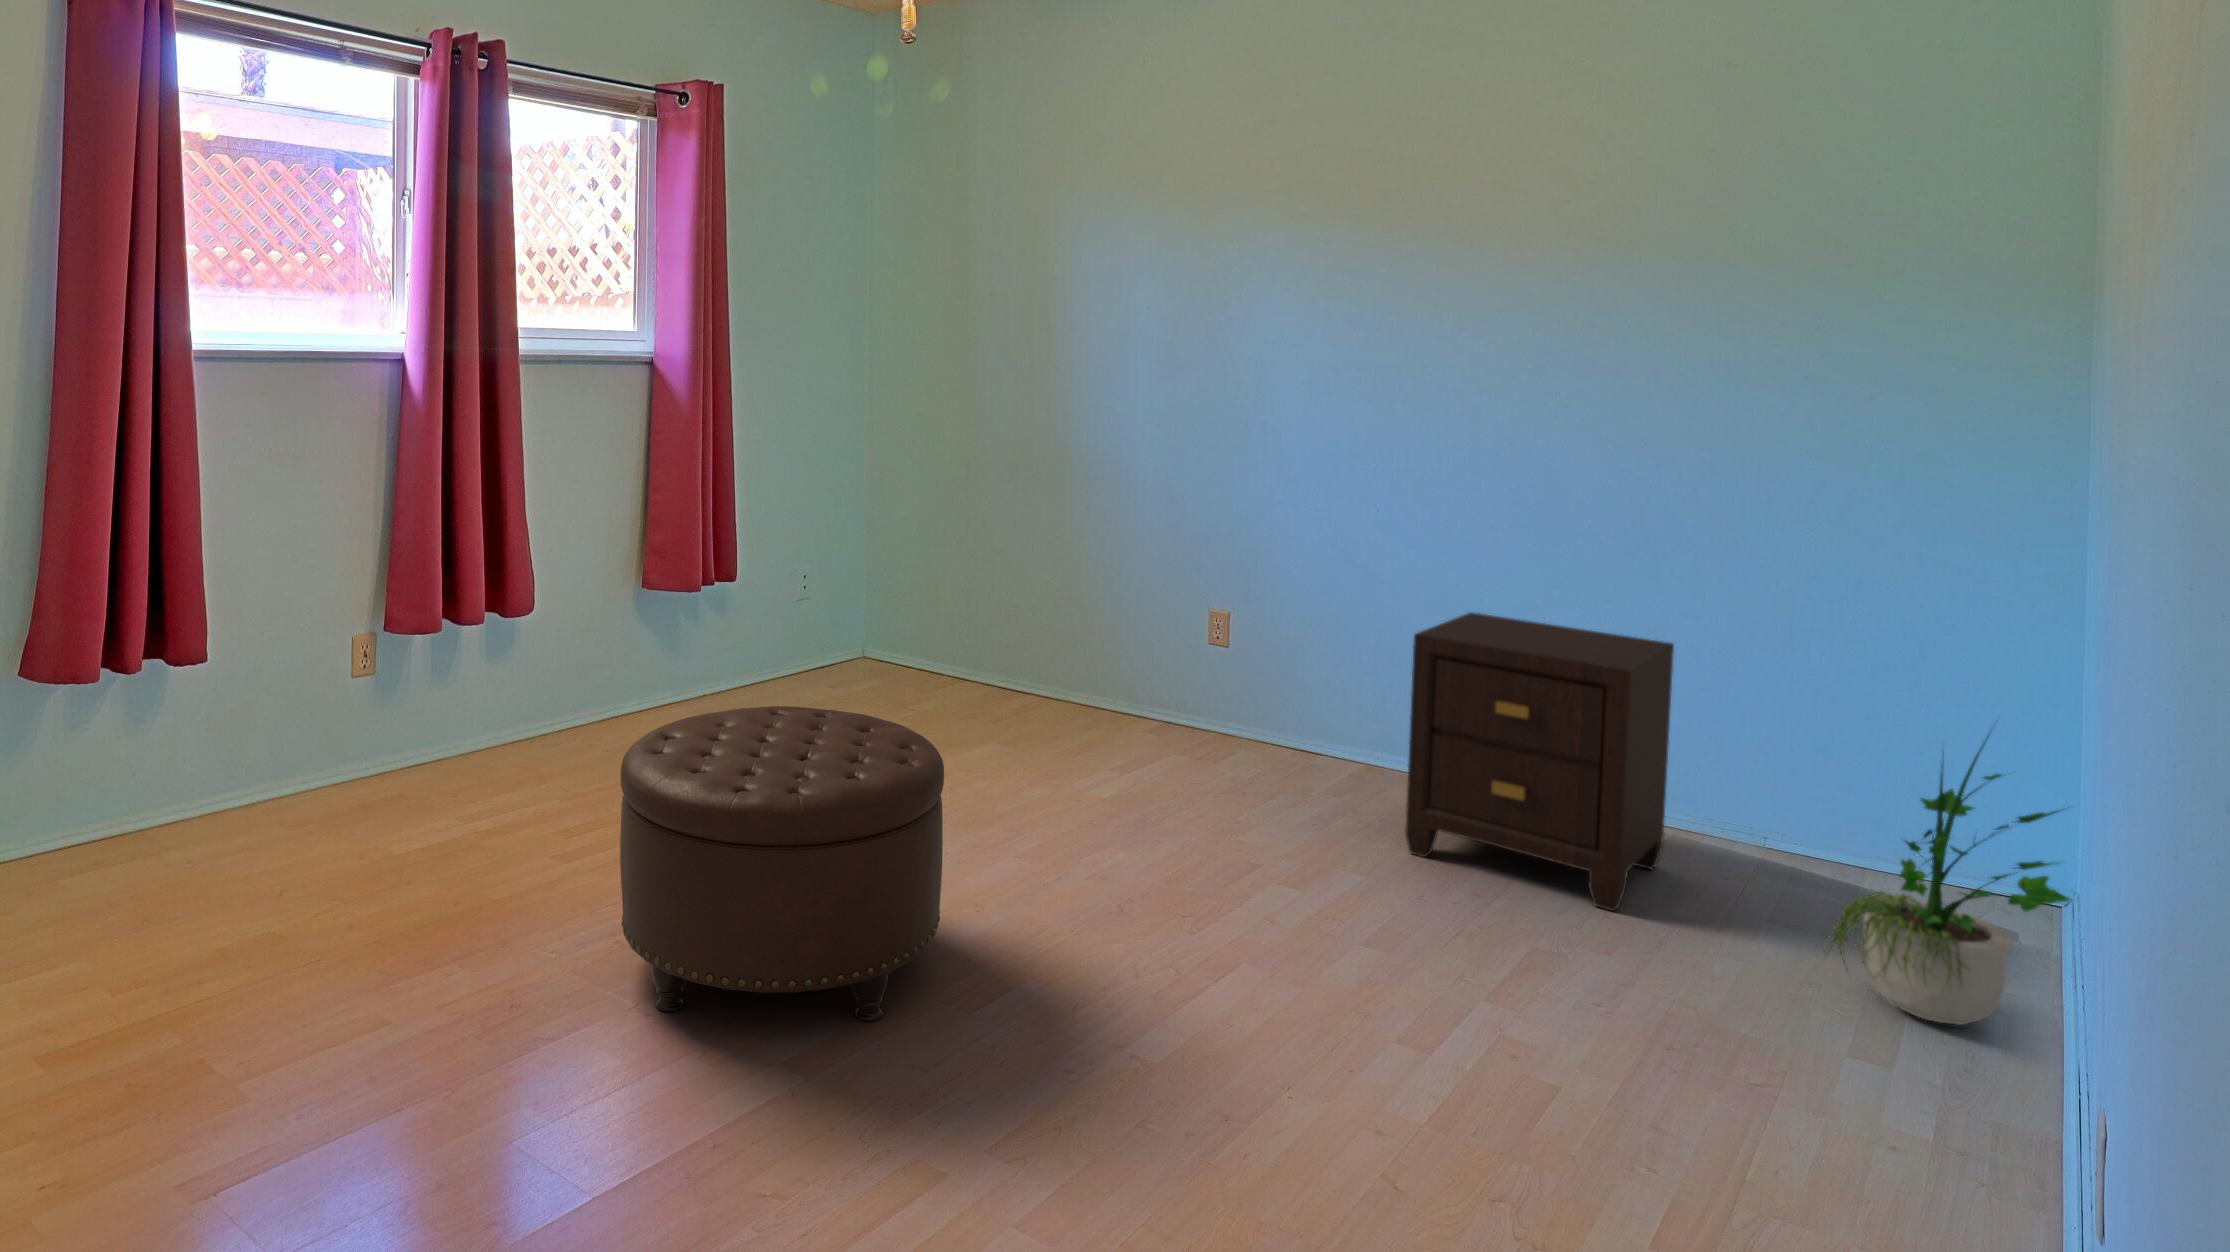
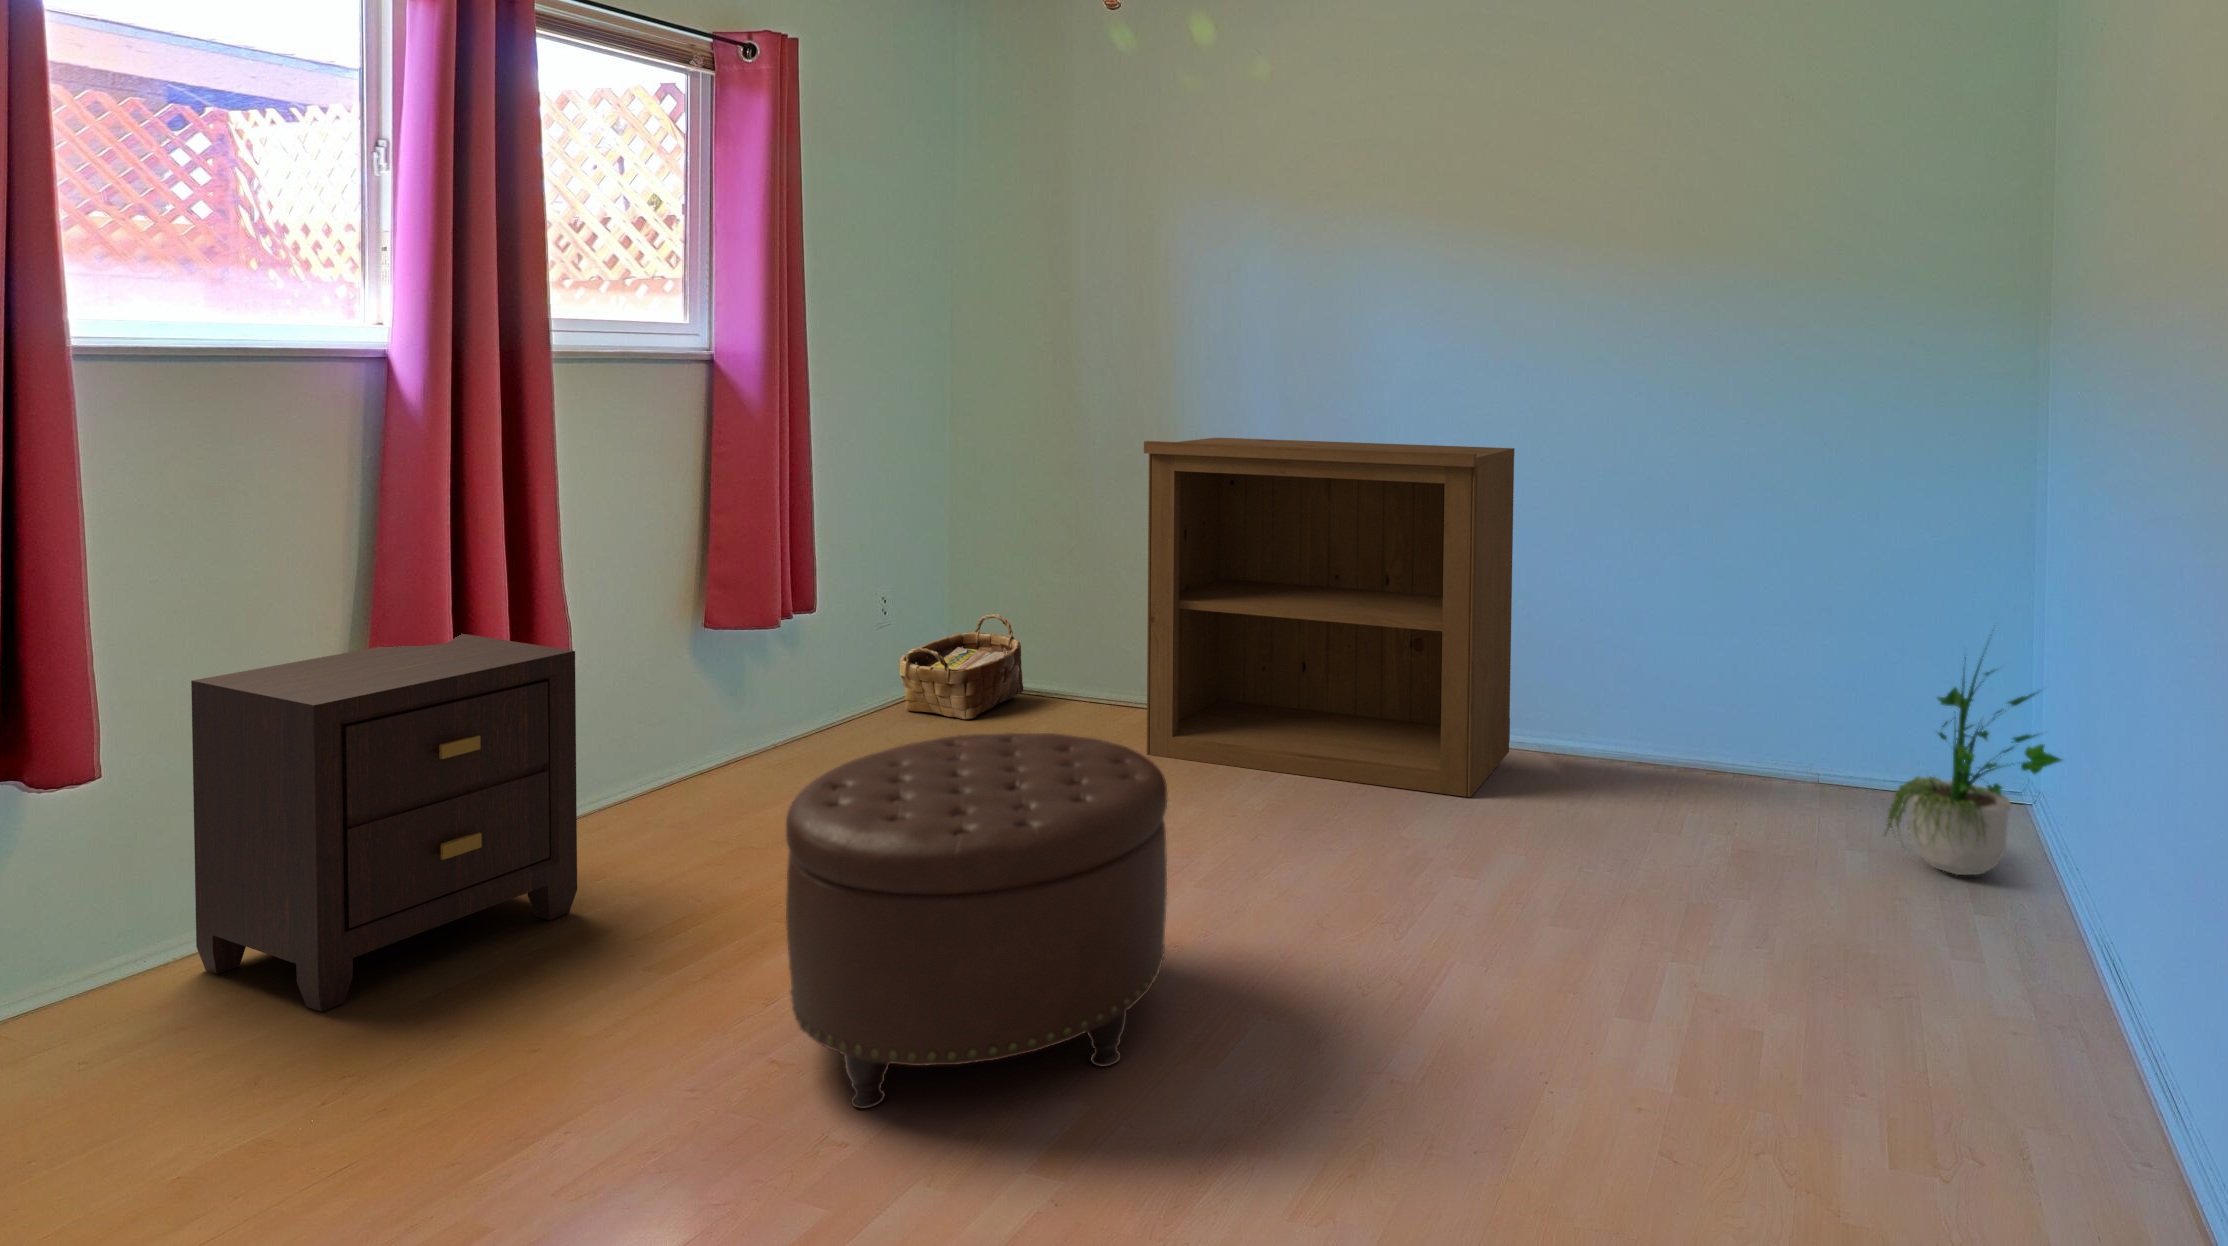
bookshelf: none [1011,441,1407,834] -> present [1144,438,1515,797]
woven basket: none [808,597,919,692] -> present [899,614,1023,719]
nightstand: present [1405,613,1674,911] -> present [191,634,577,1012]

